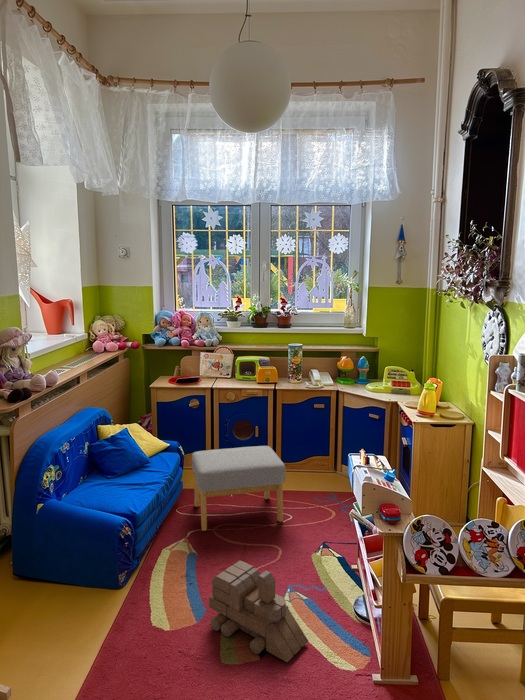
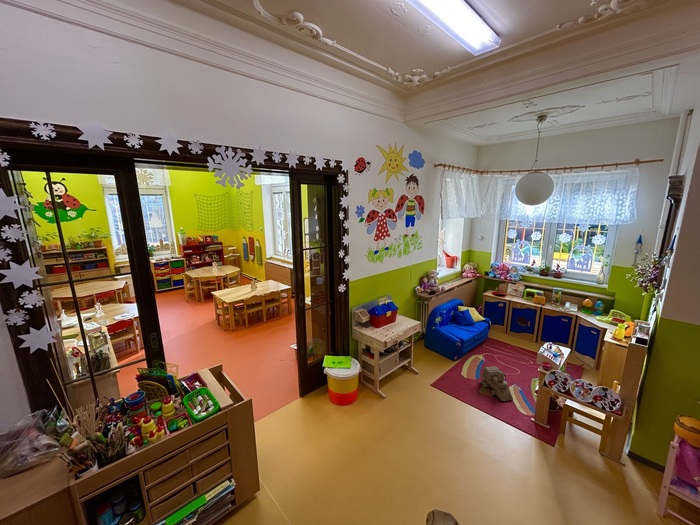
footstool: present [192,446,286,531] -> none [490,325,531,363]

